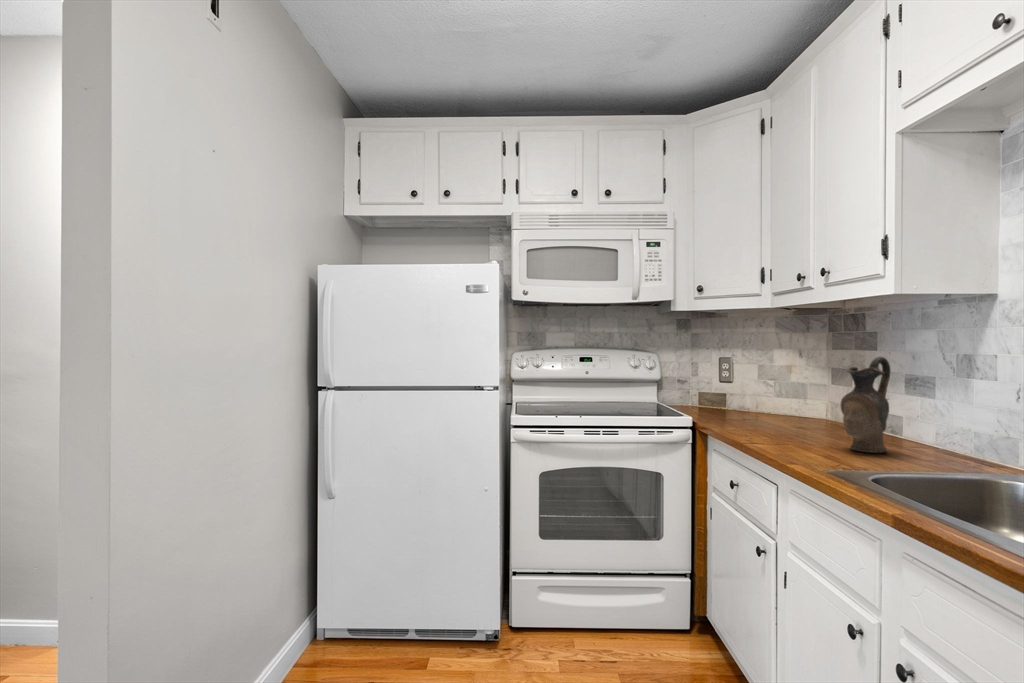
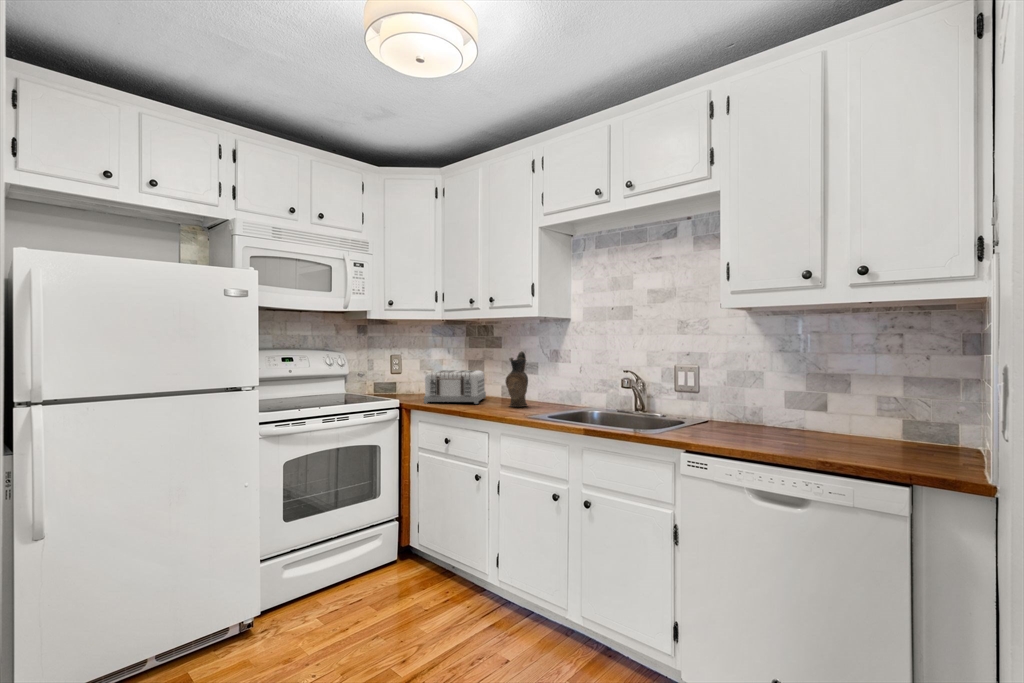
toaster: none [721,381,838,436] -> present [424,370,486,404]

